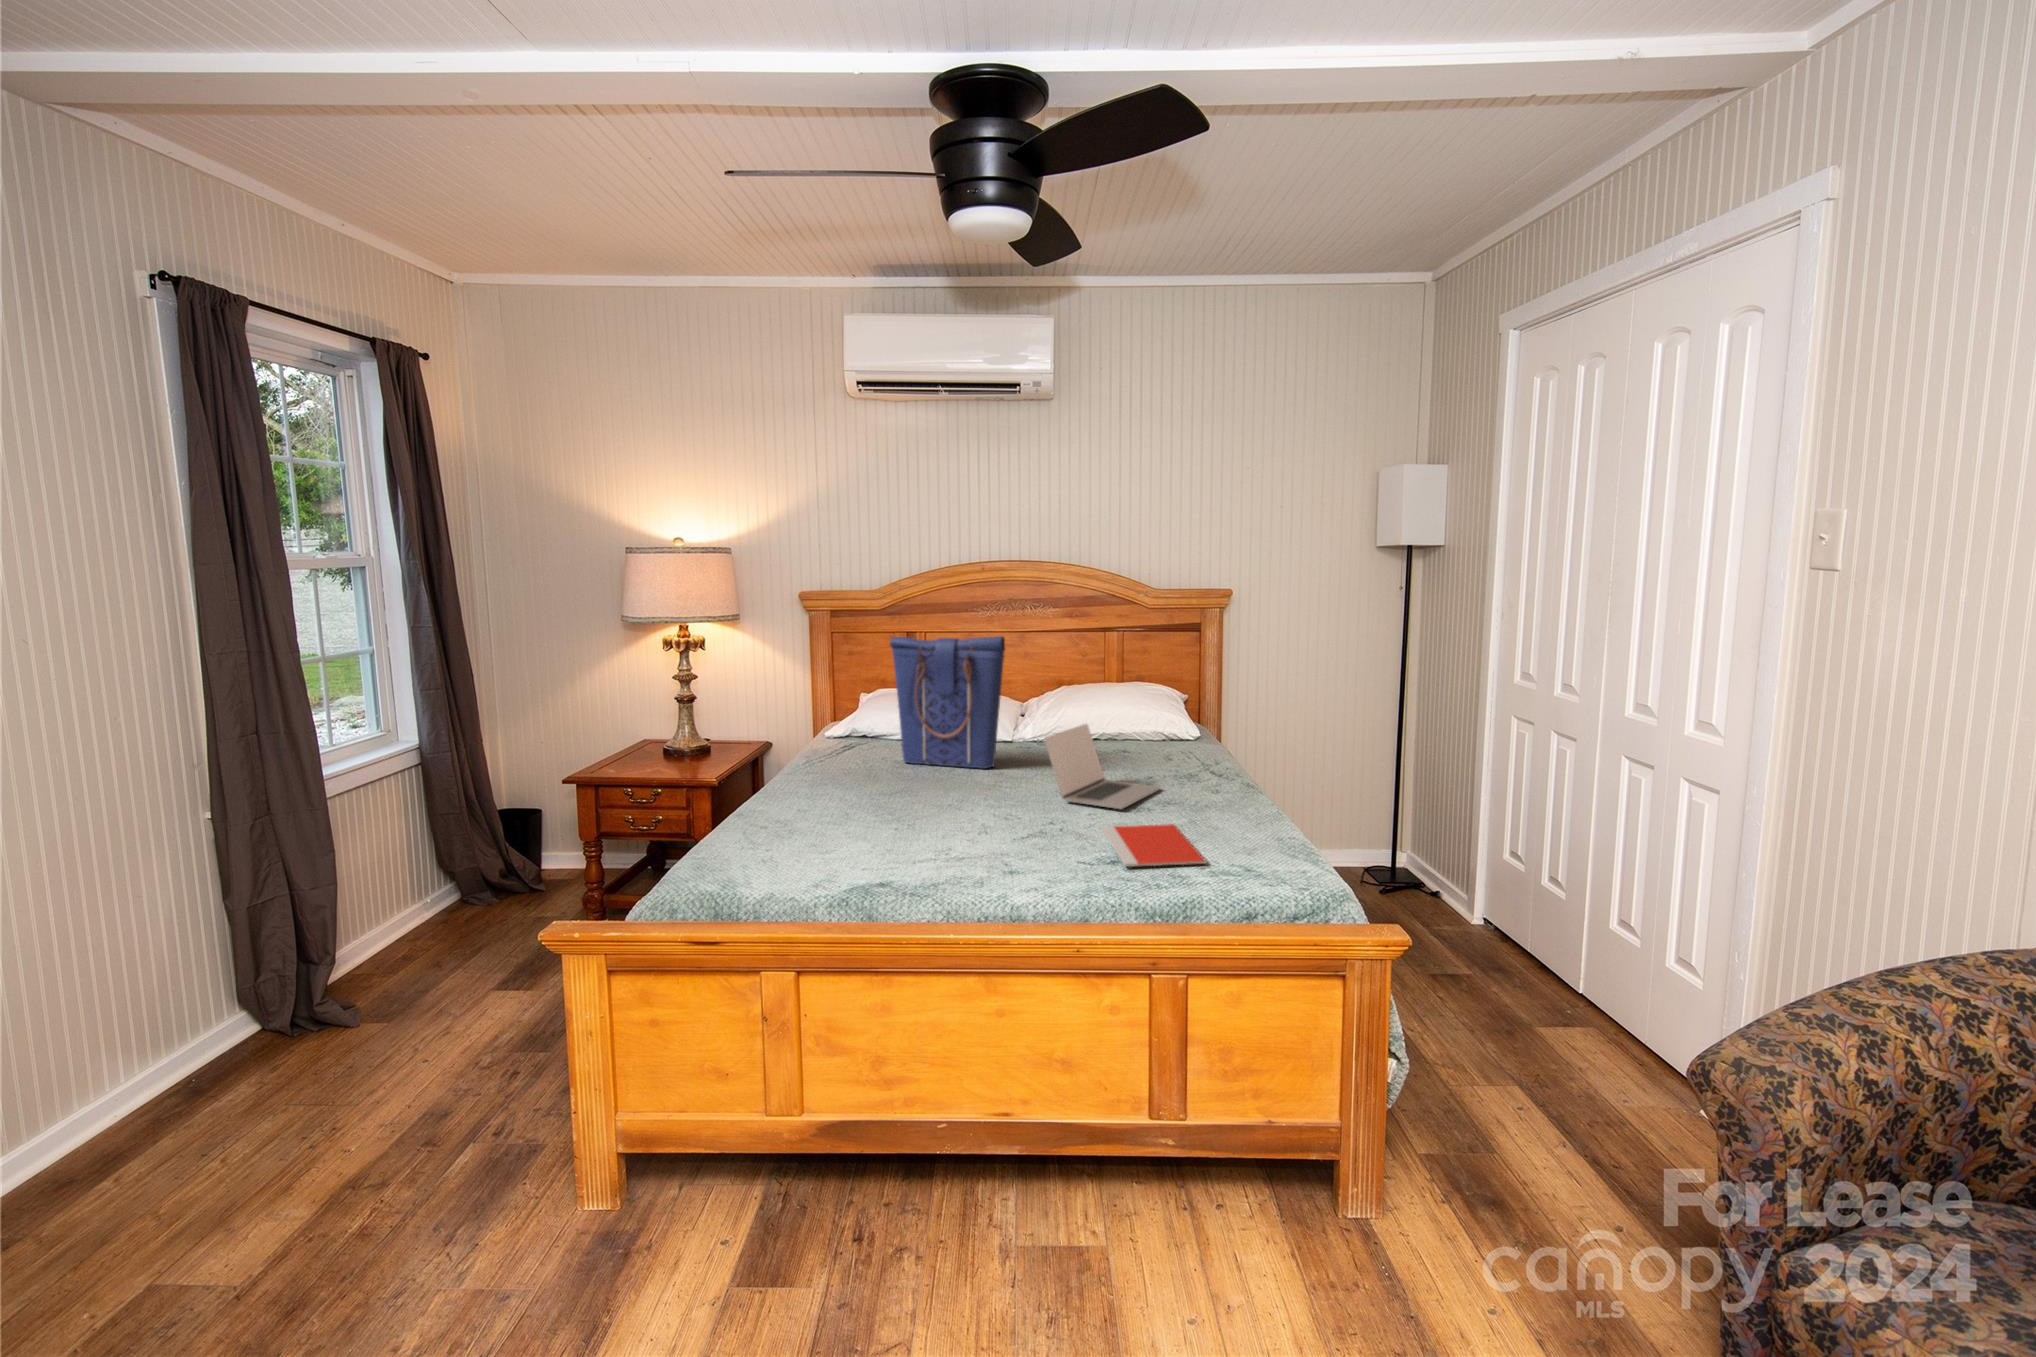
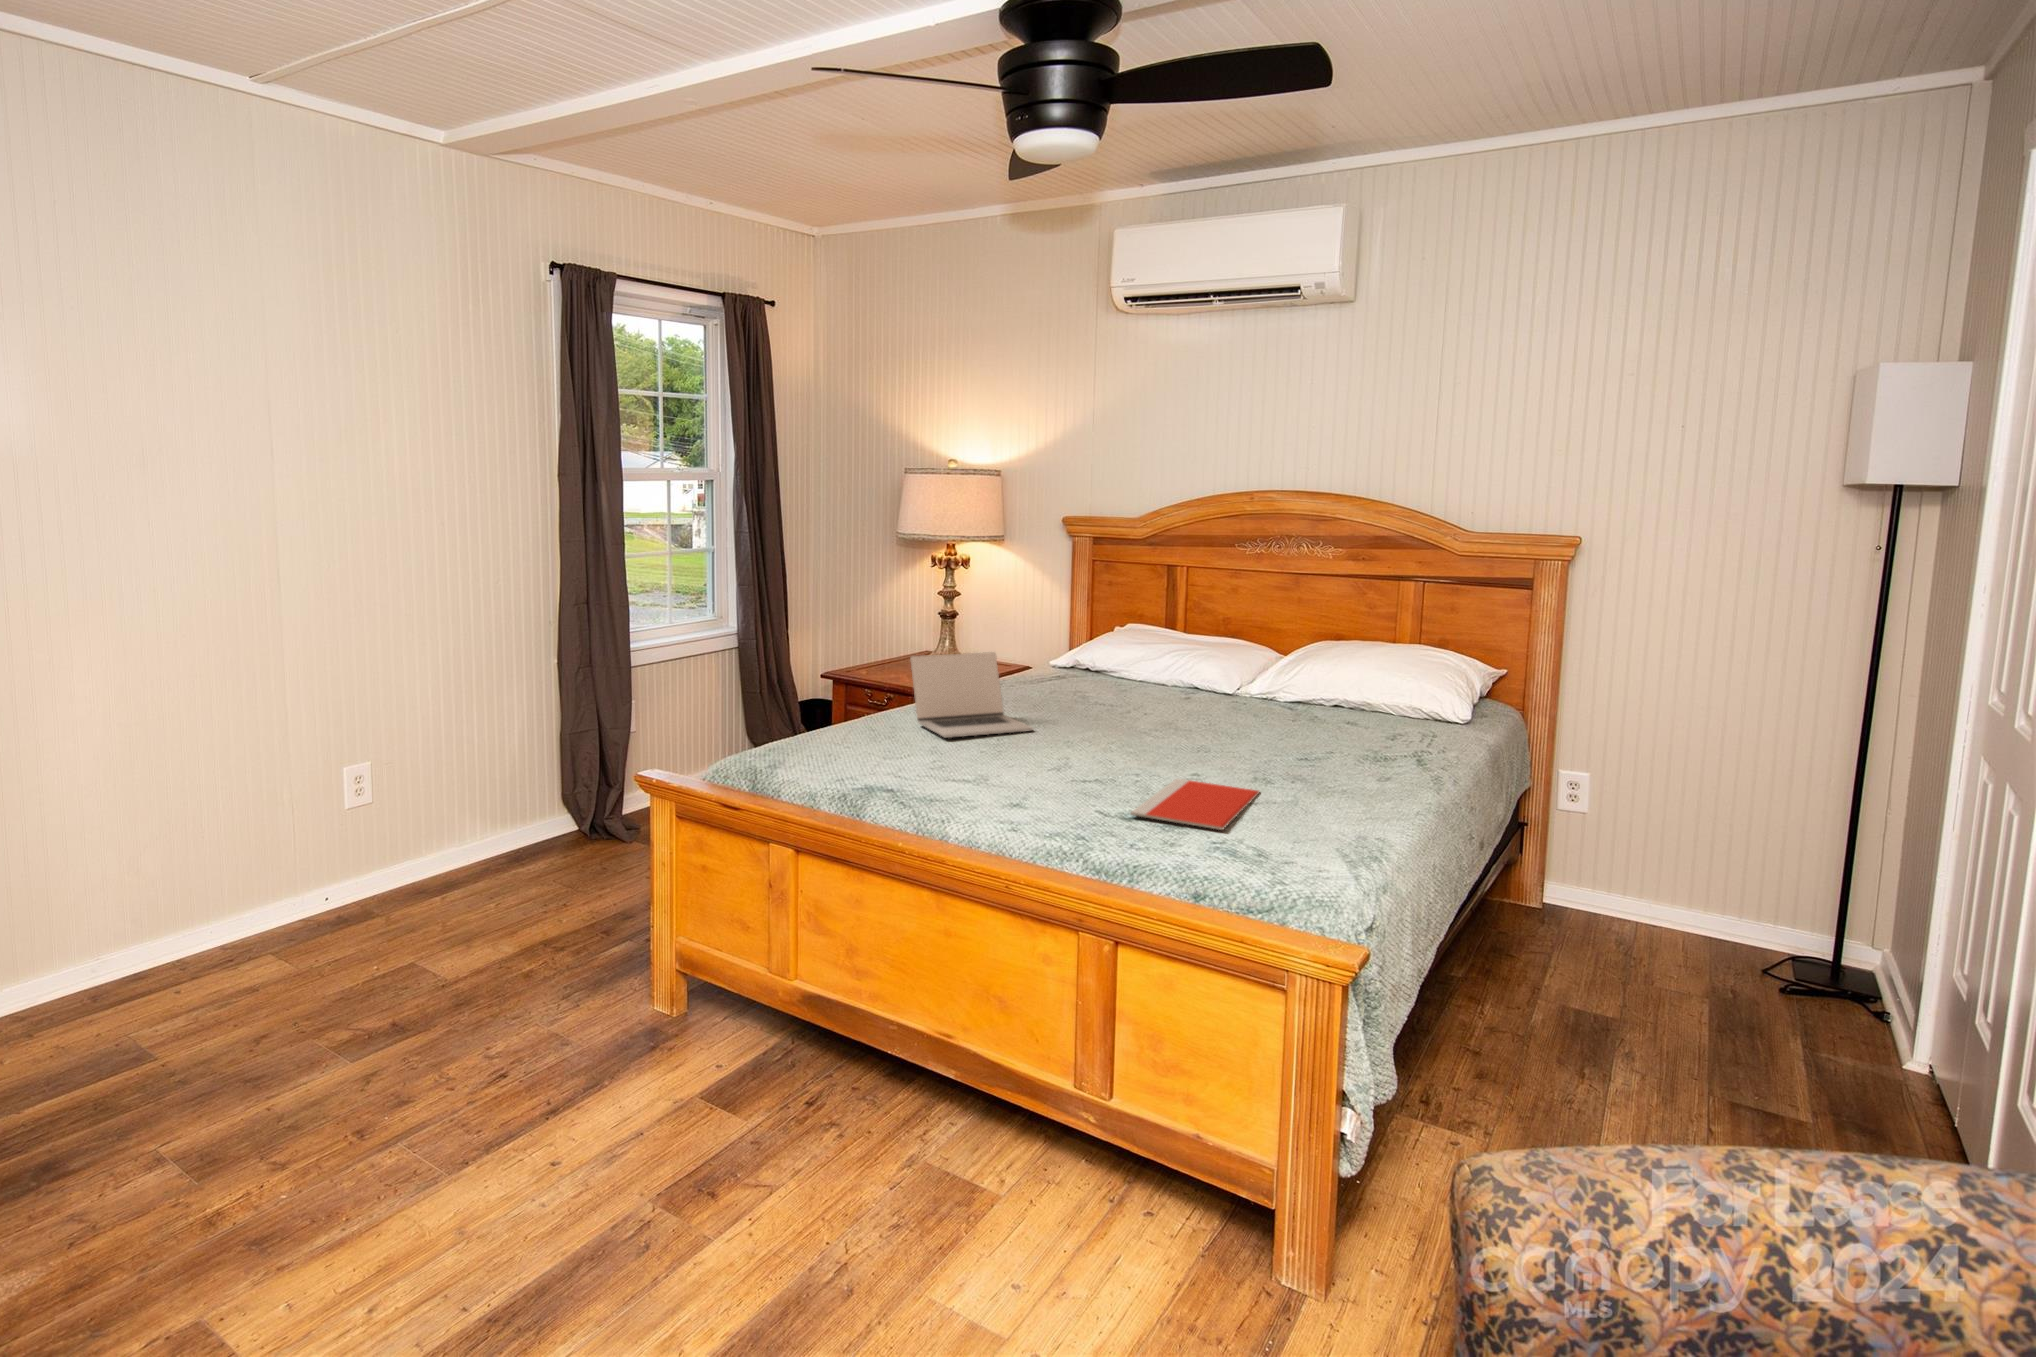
tote bag: present [890,636,1005,769] -> none [1087,559,1192,711]
laptop: present [1044,724,1160,809] -> present [910,652,1033,738]

